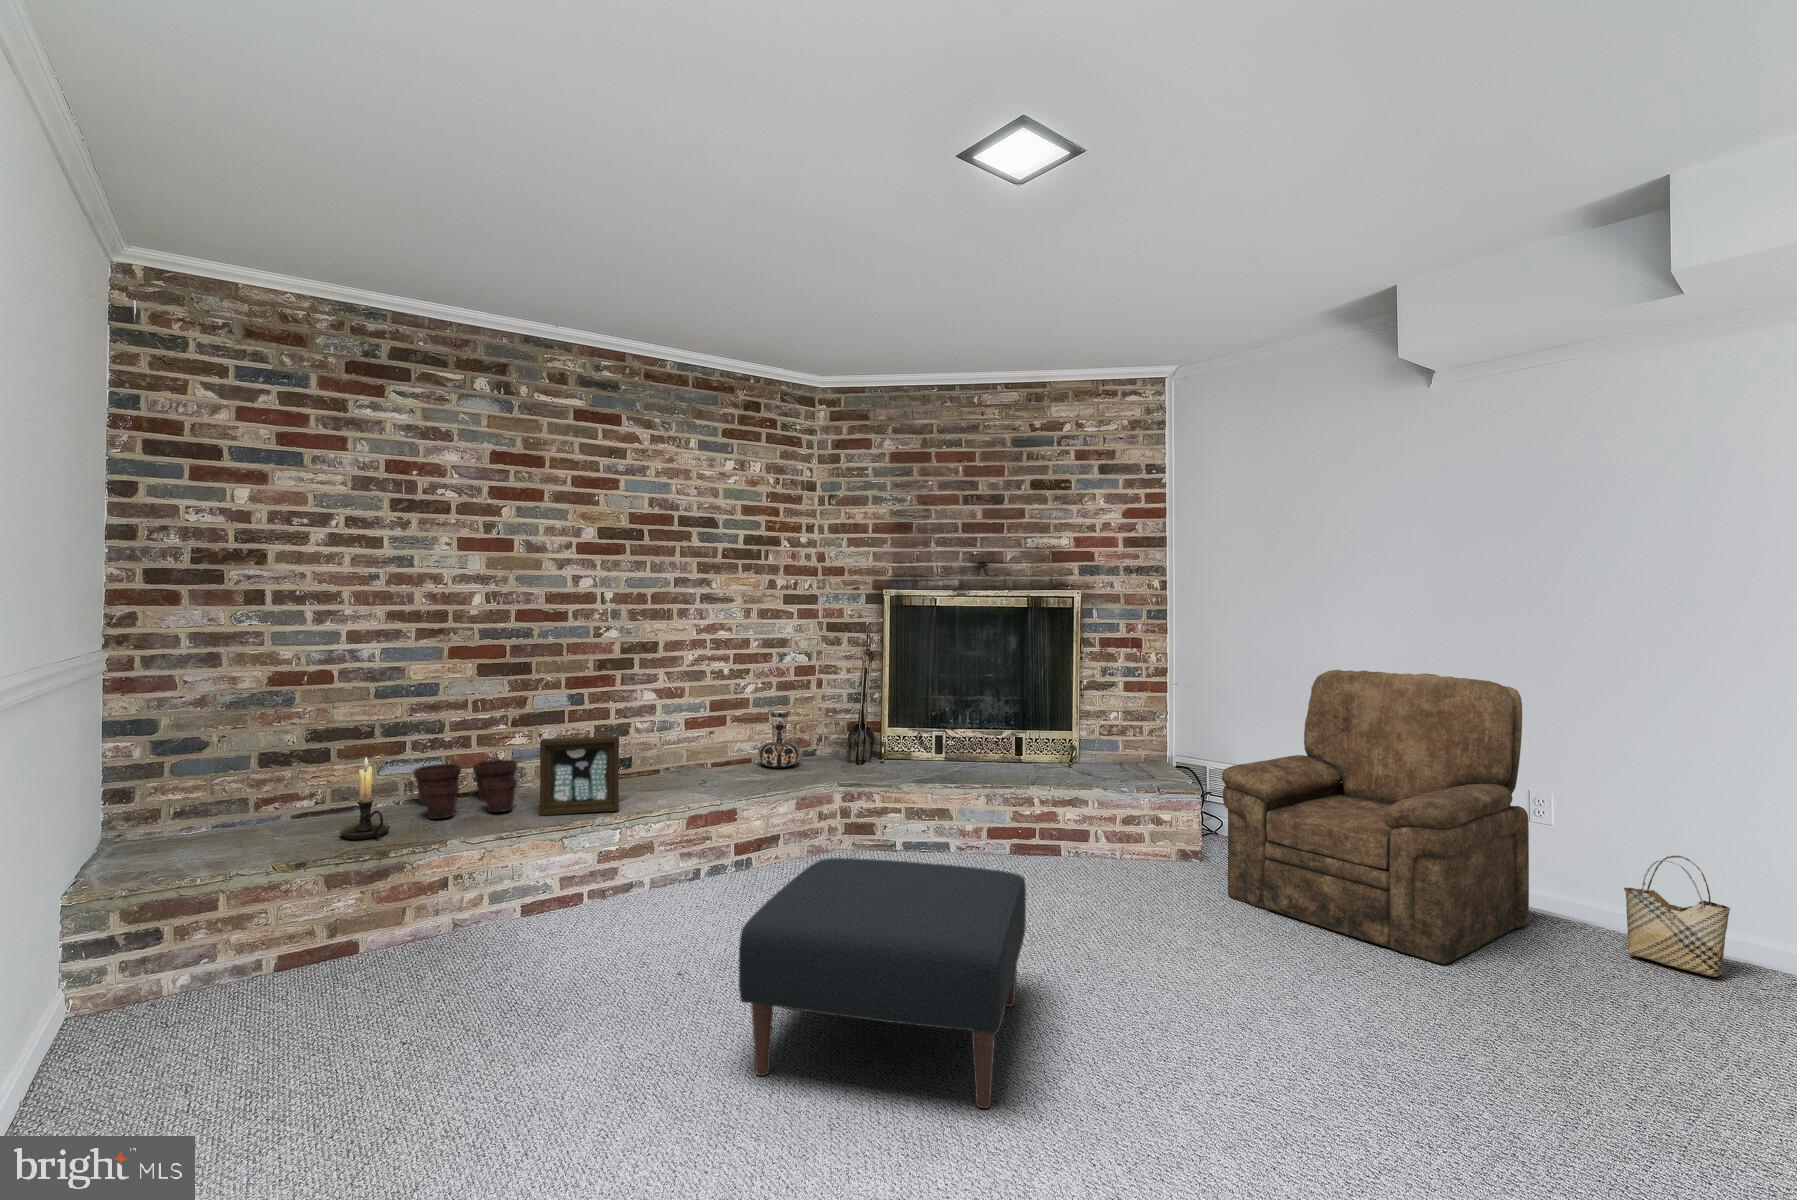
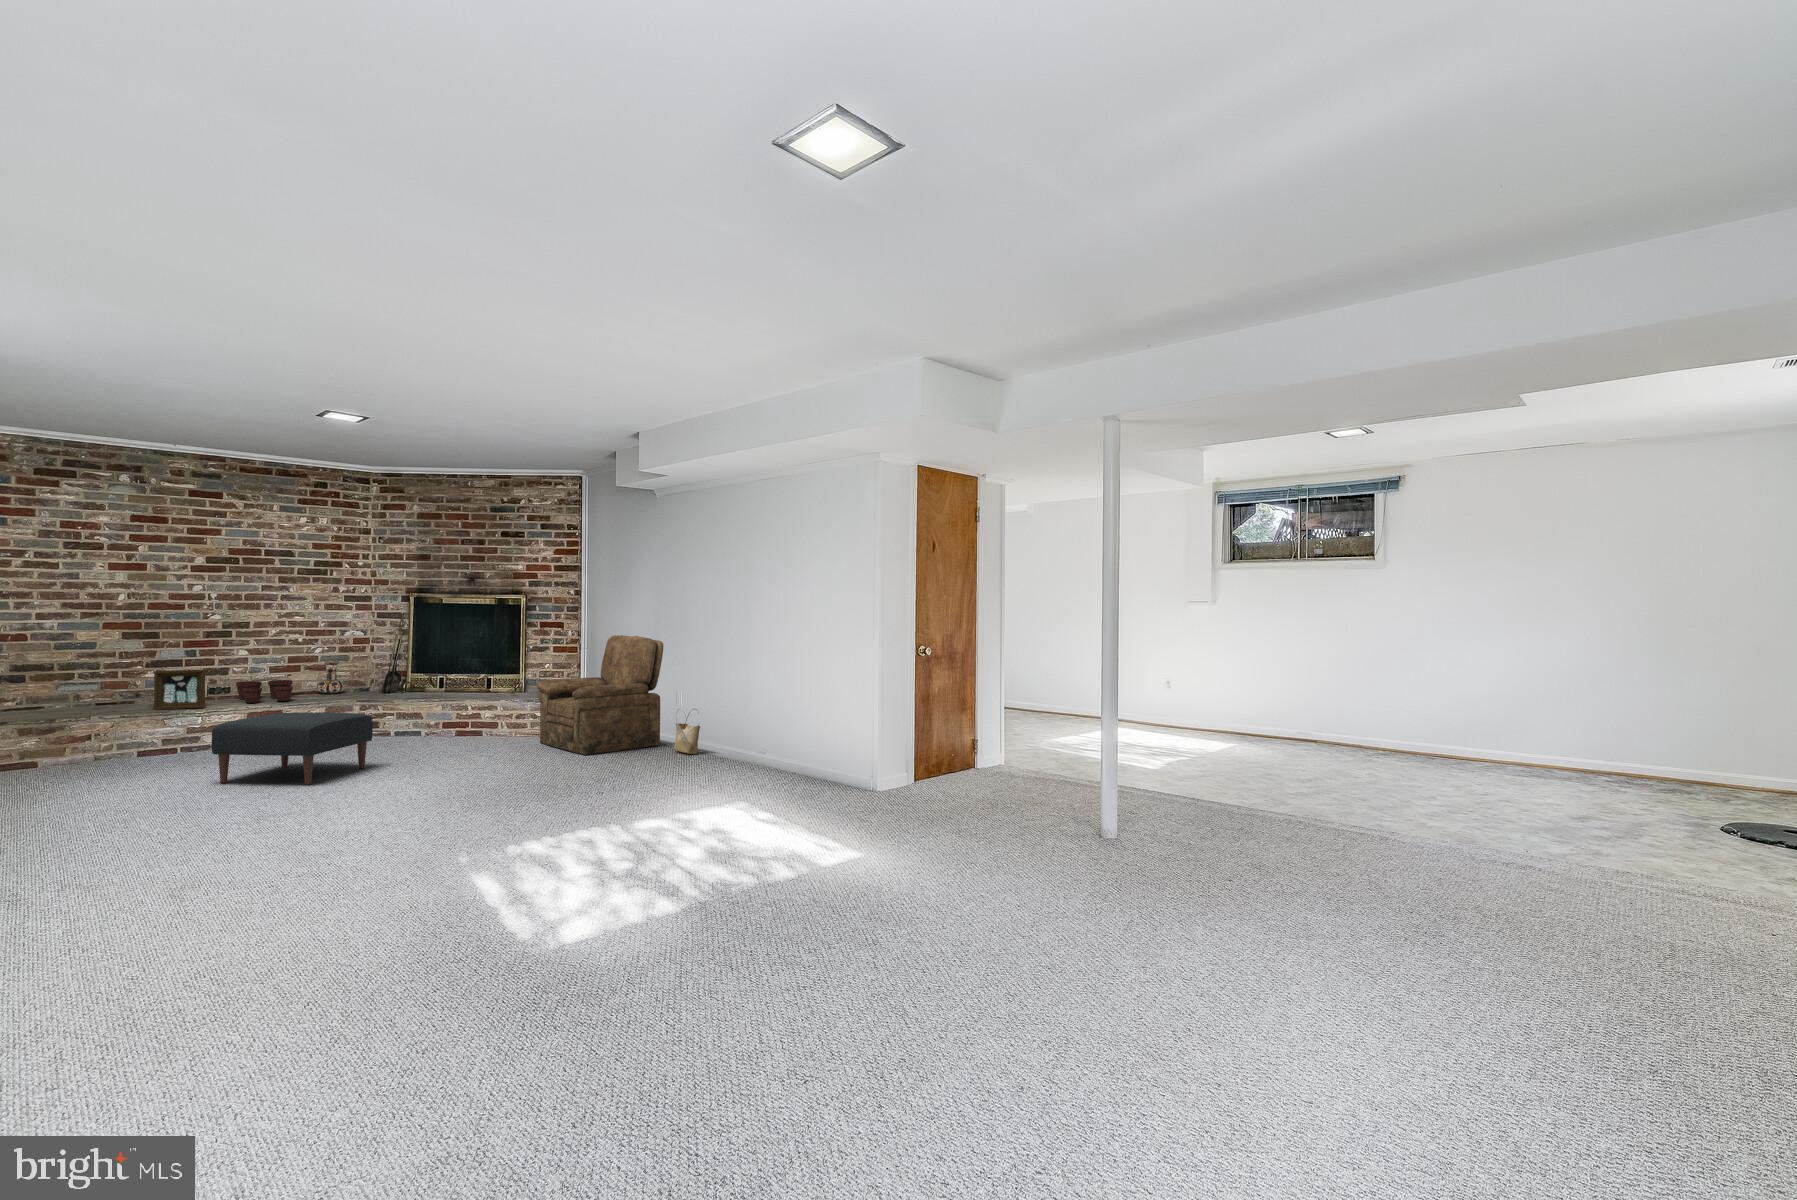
candle holder: present [340,757,390,840] -> none [29,676,59,717]
flower pot: present [414,760,517,819] -> present [236,680,293,703]

